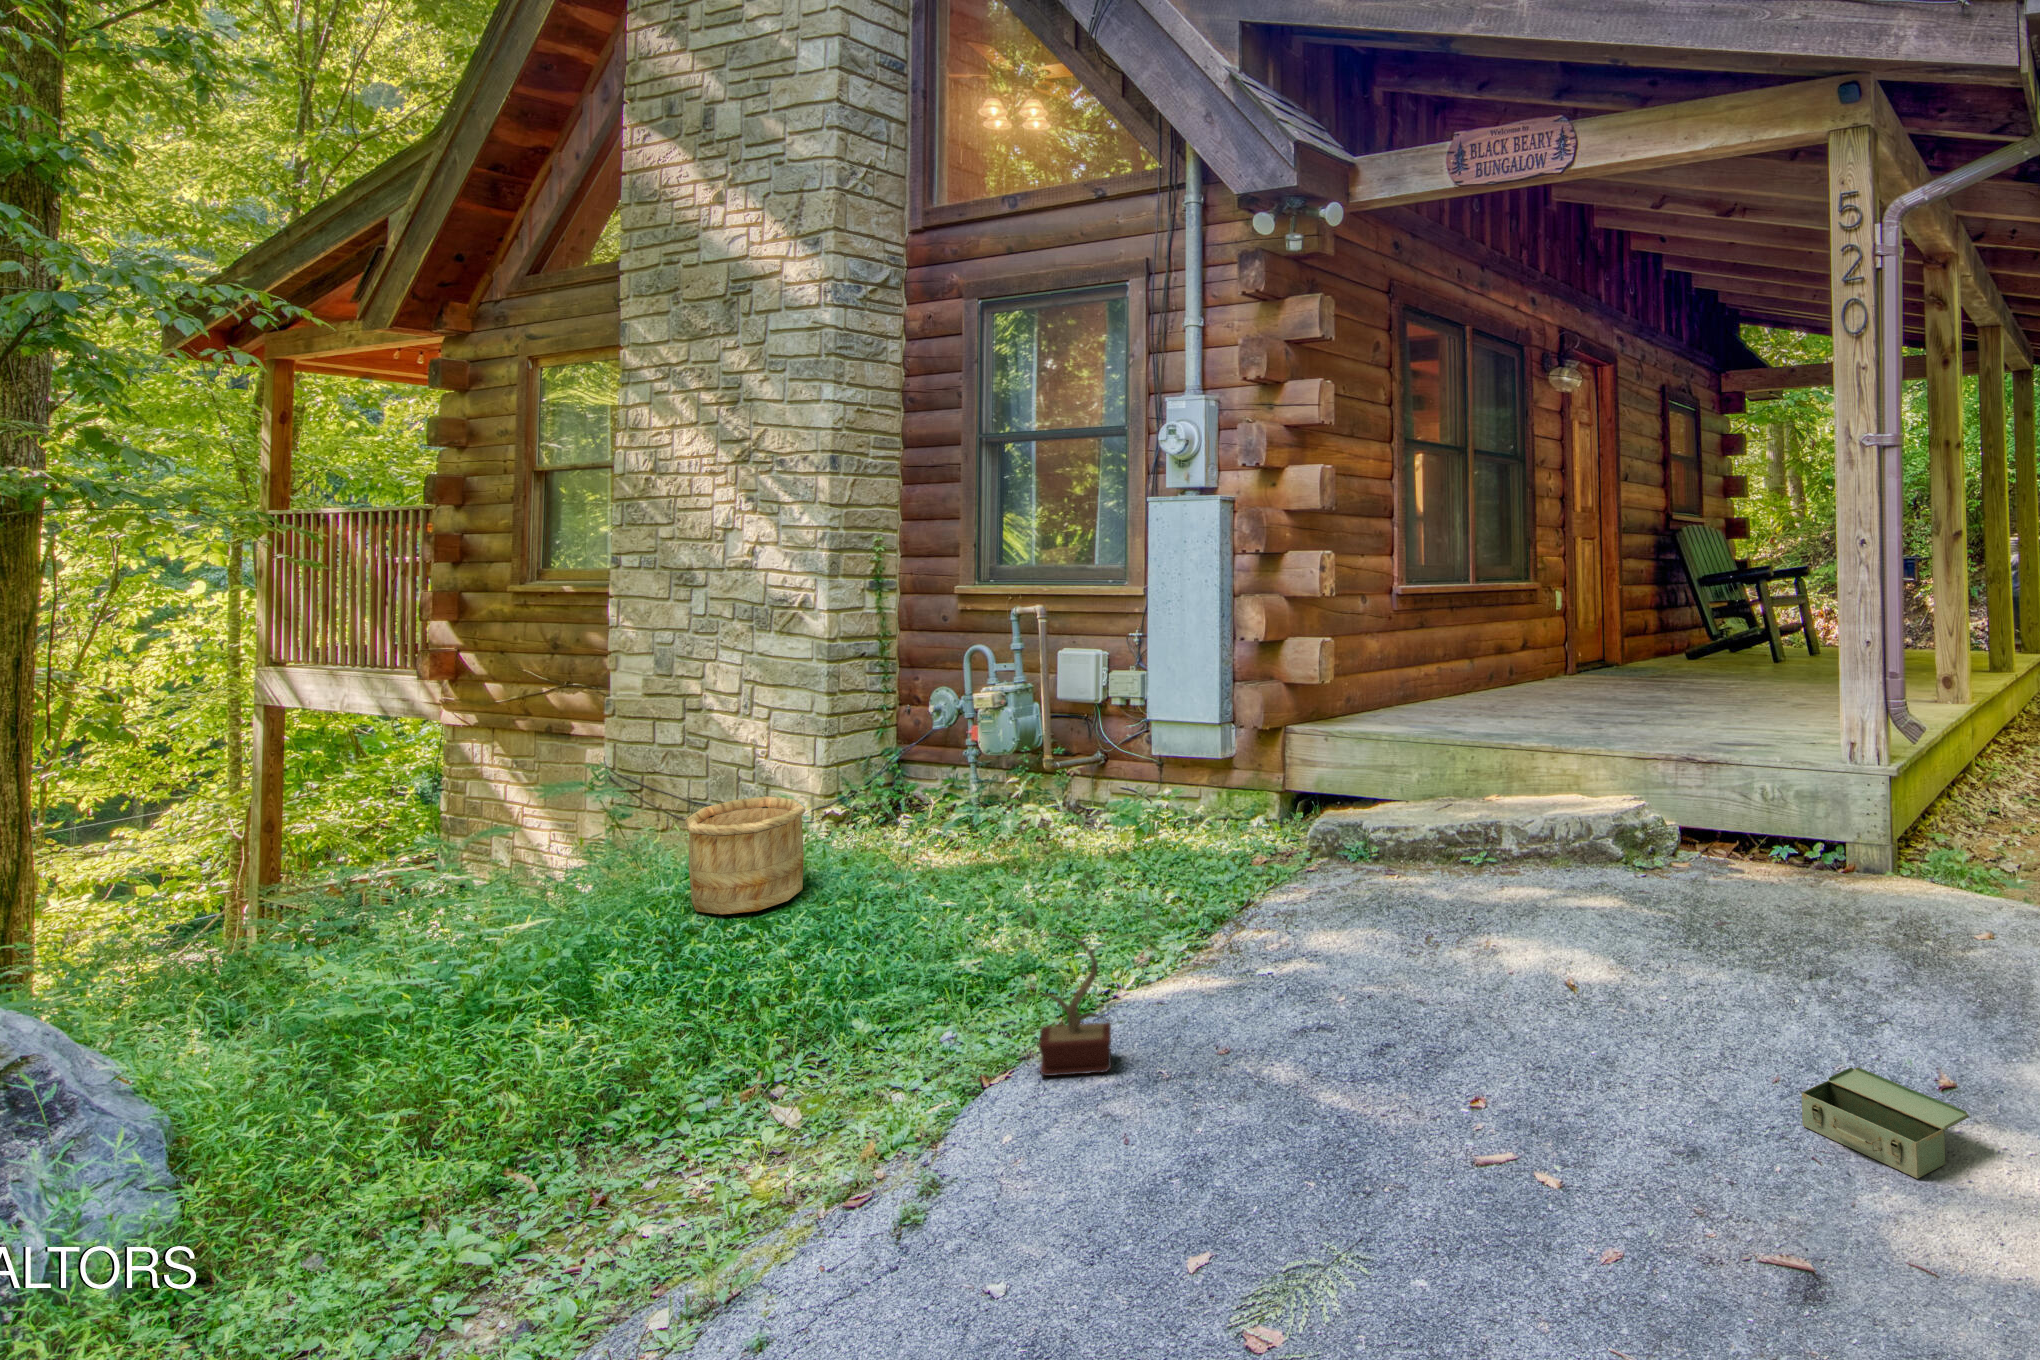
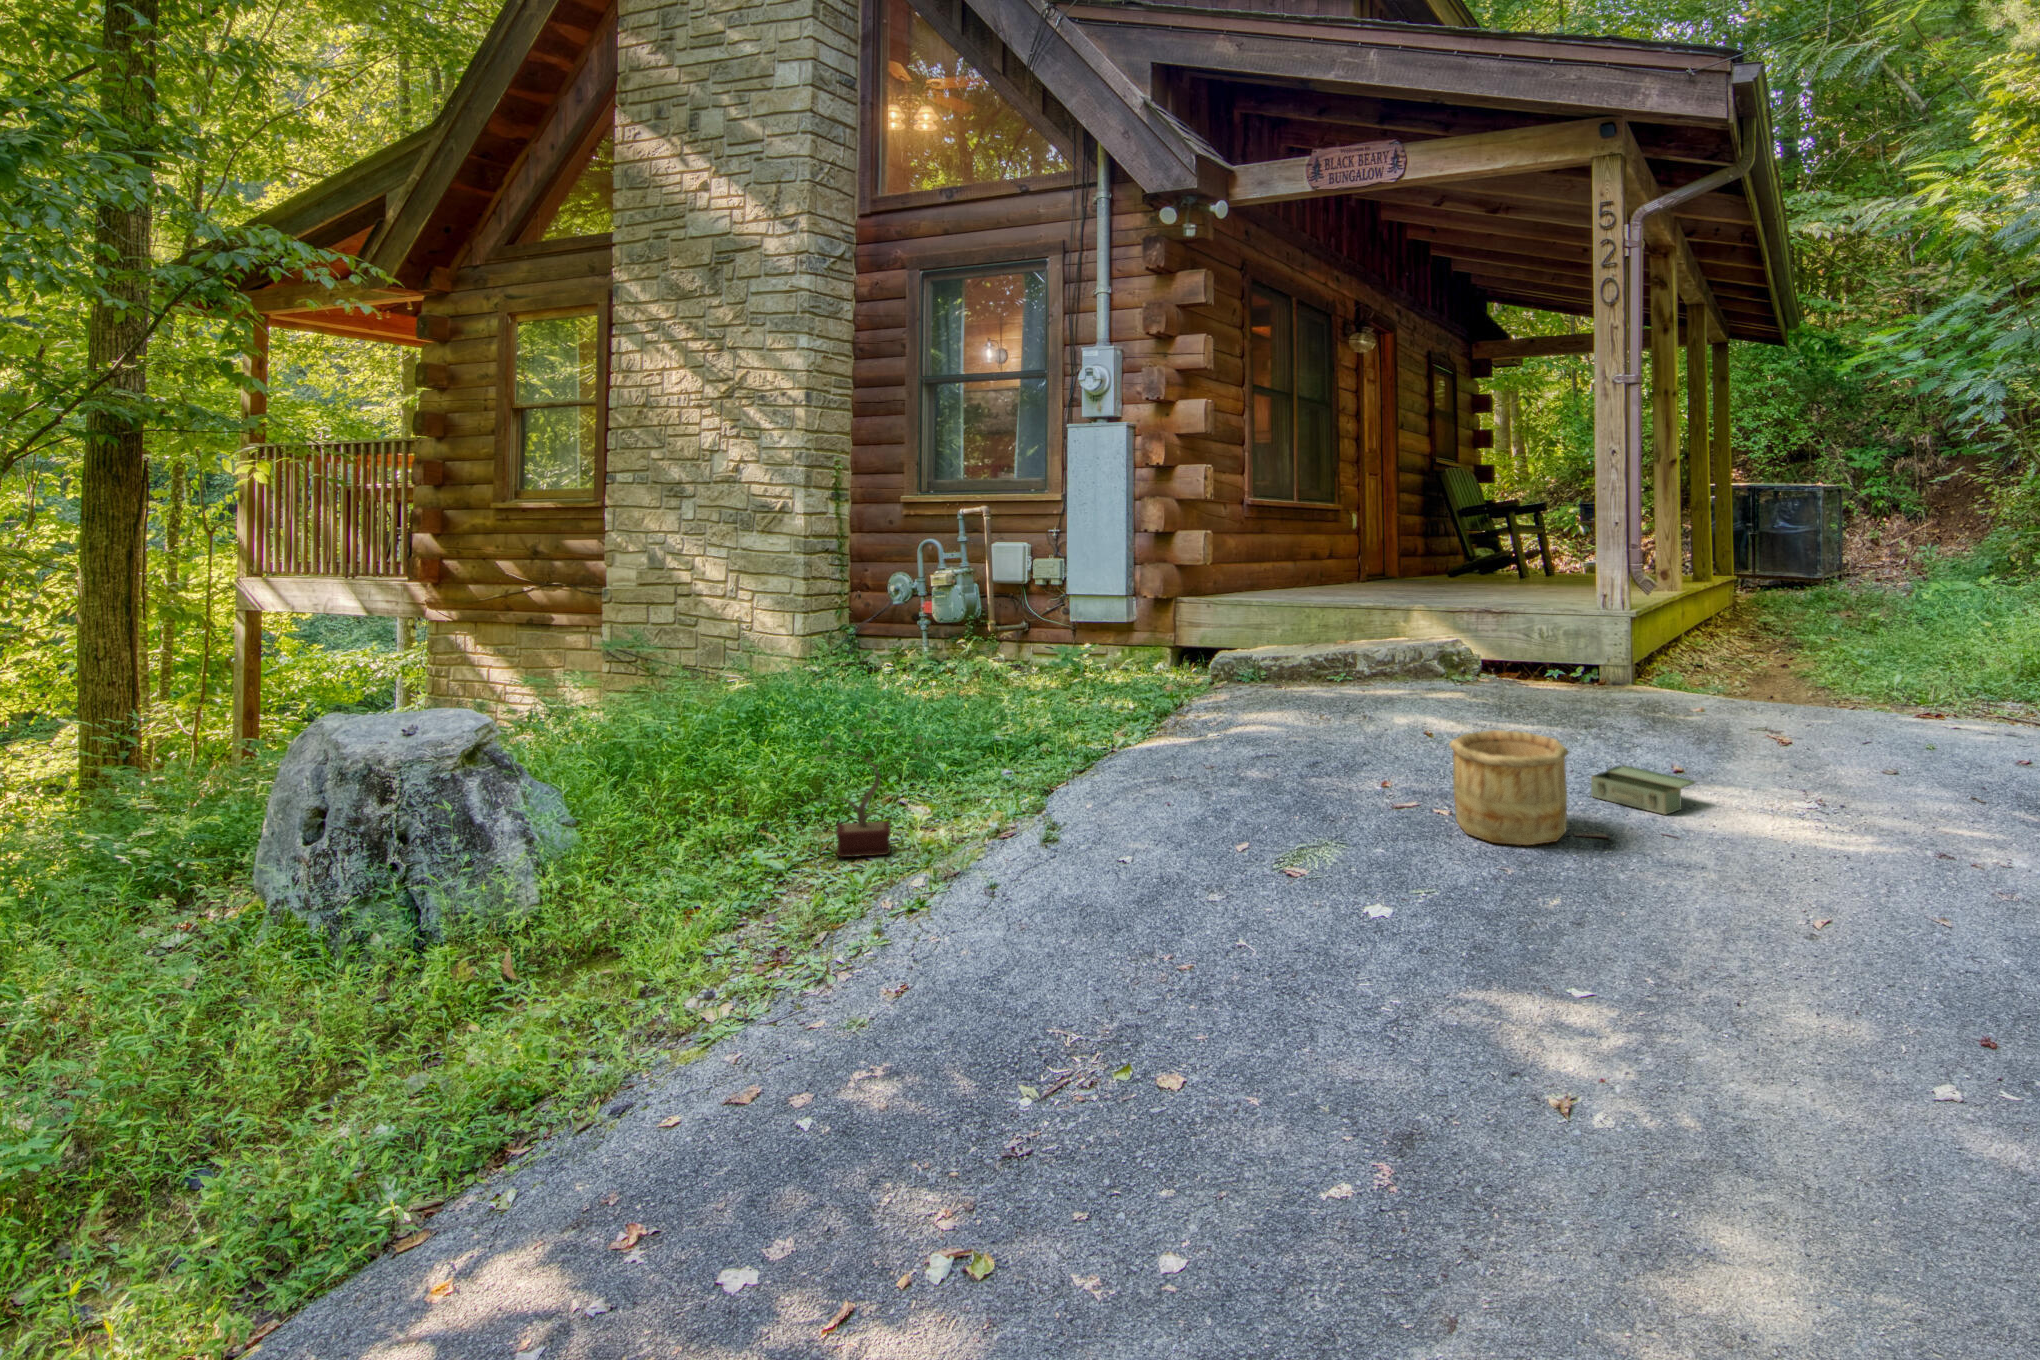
wooden bucket: present [685,796,805,914] -> present [1449,730,1568,845]
potted plant: present [1010,871,1180,1076] -> present [815,708,943,857]

